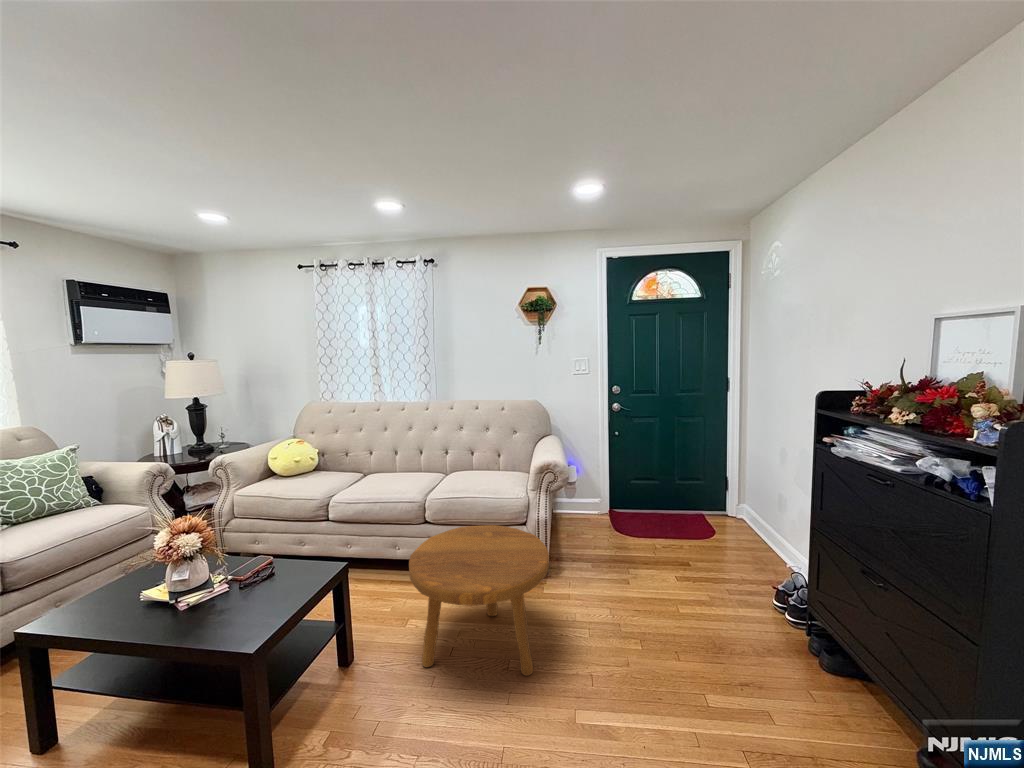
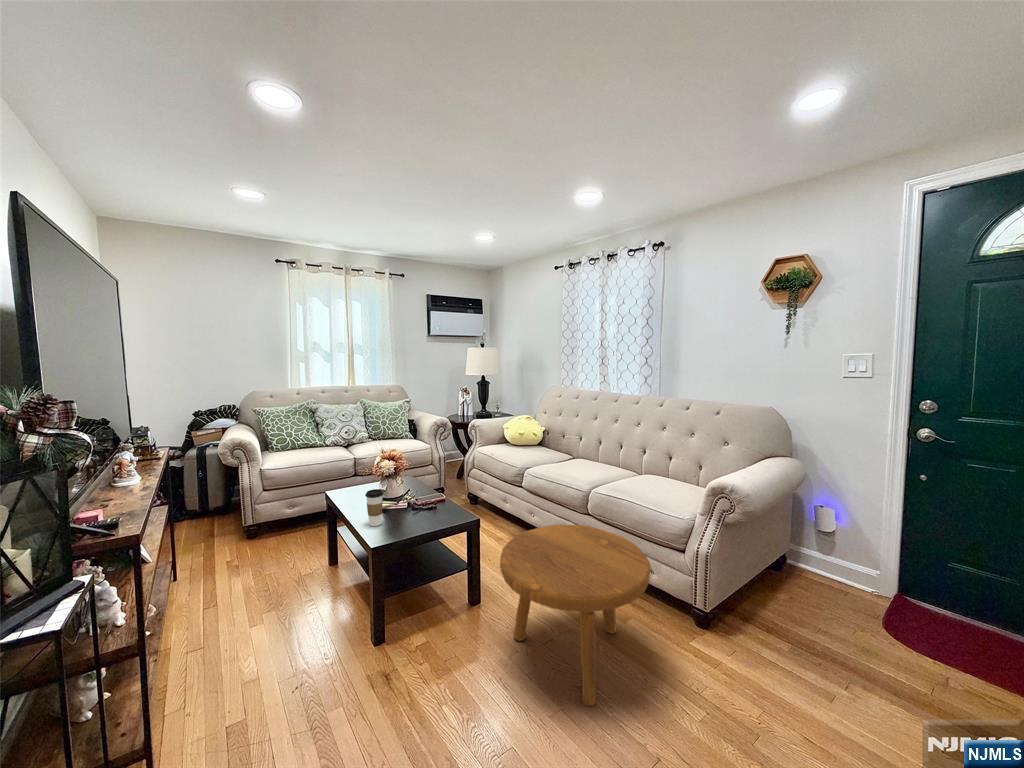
coffee cup: none [188,570,219,628] -> present [365,489,383,526]

